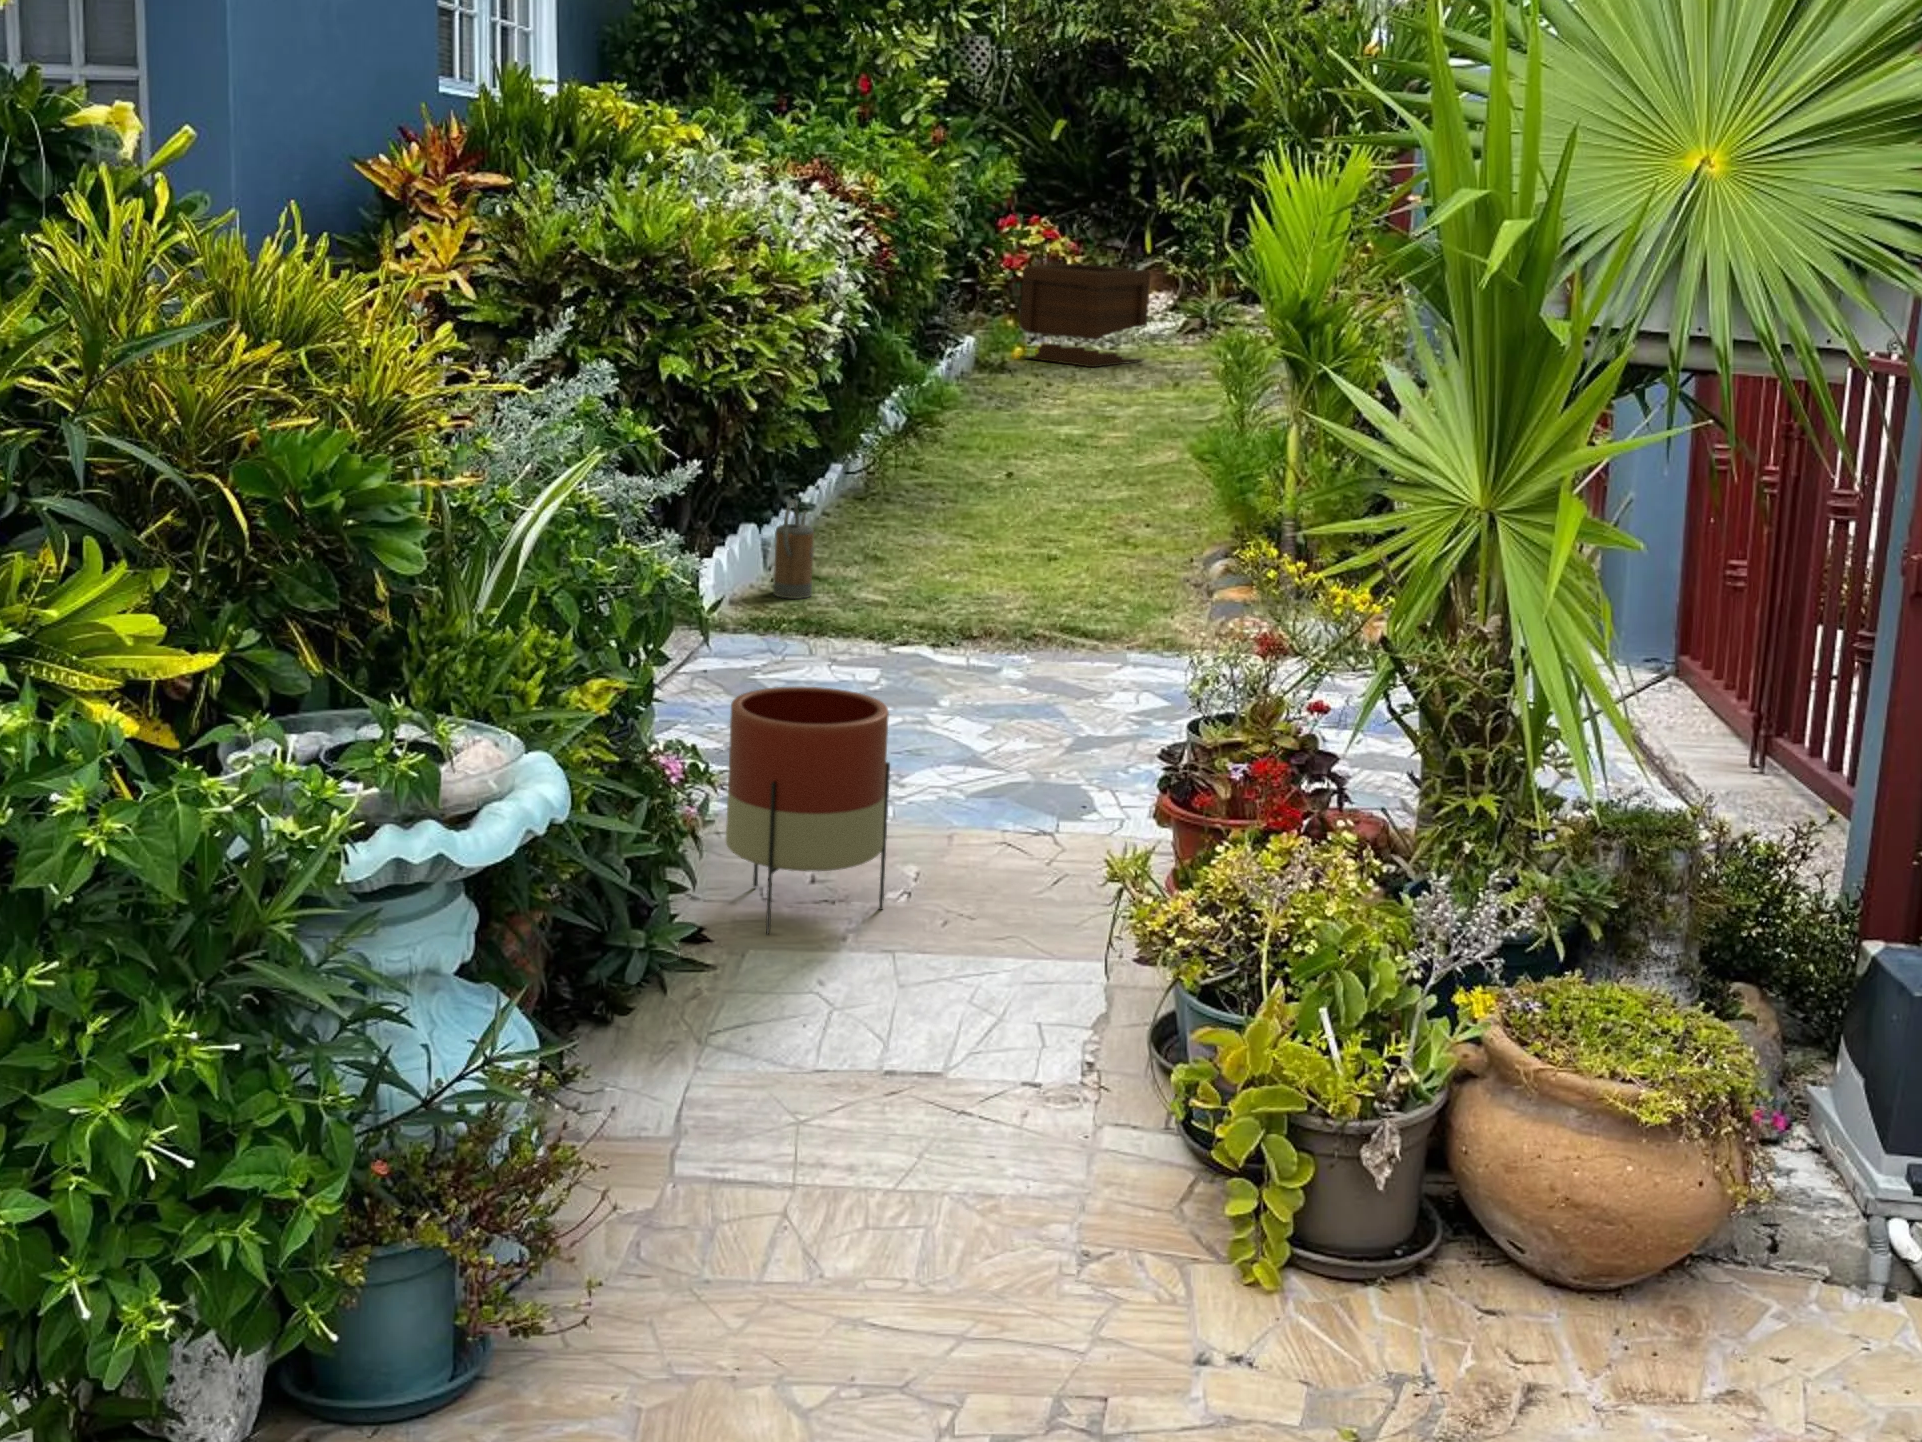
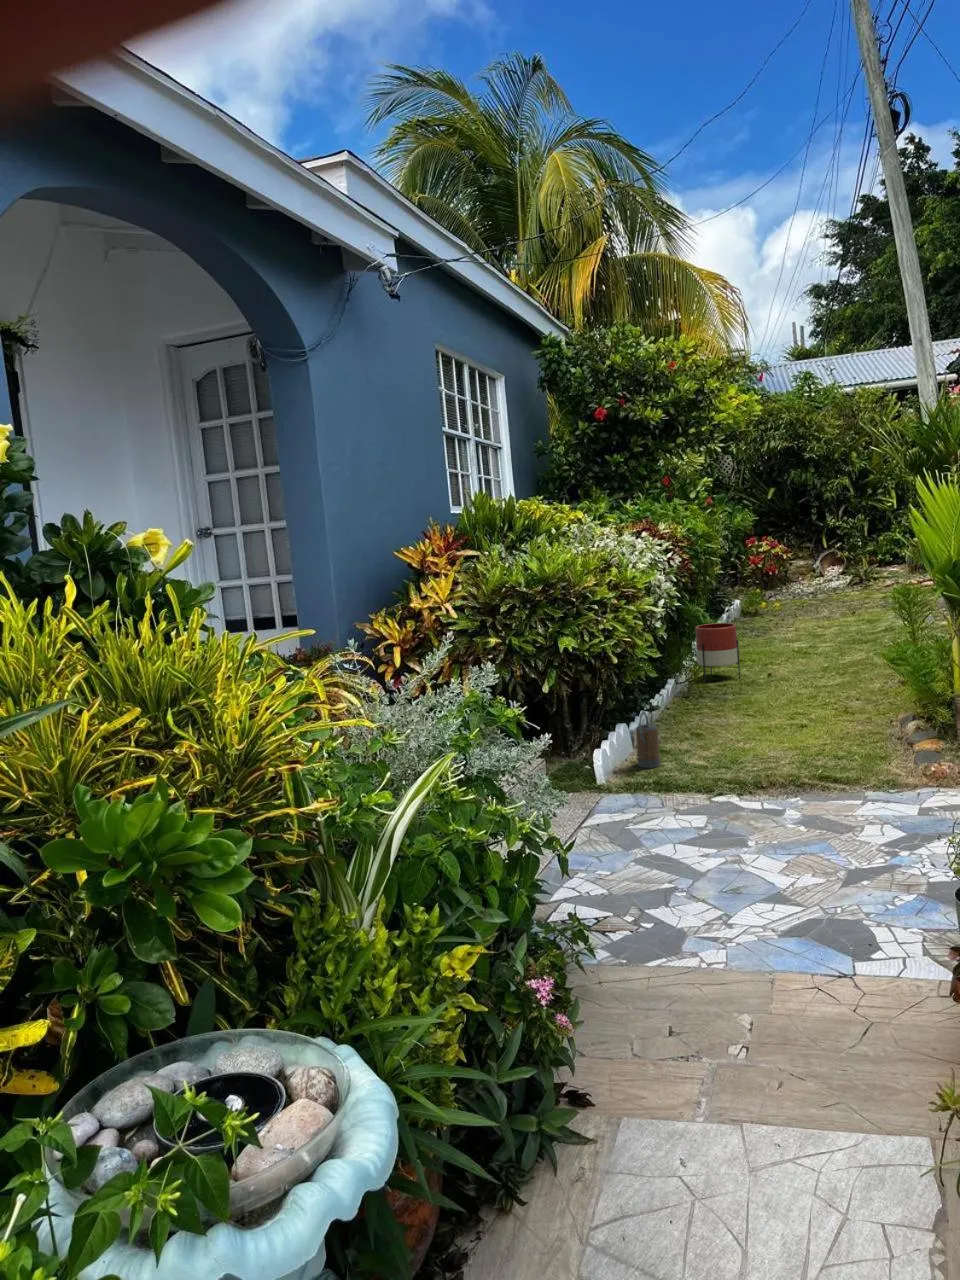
wooden crate: present [1020,264,1150,367] -> none [762,556,830,607]
planter: present [726,687,890,934] -> present [695,623,740,683]

